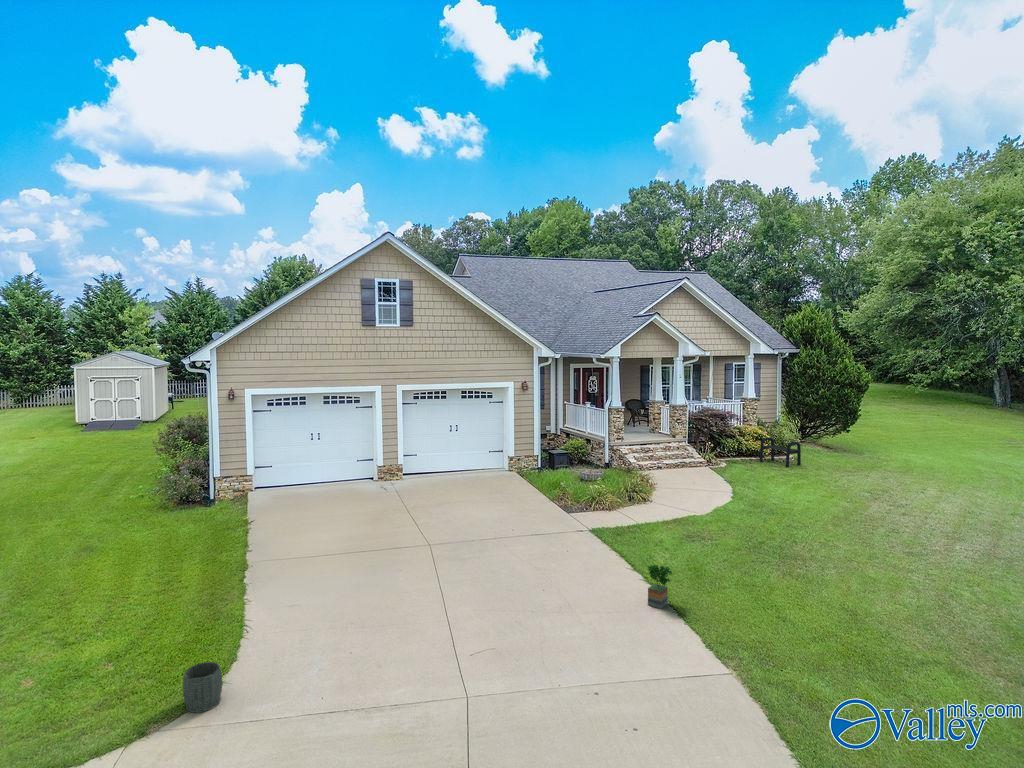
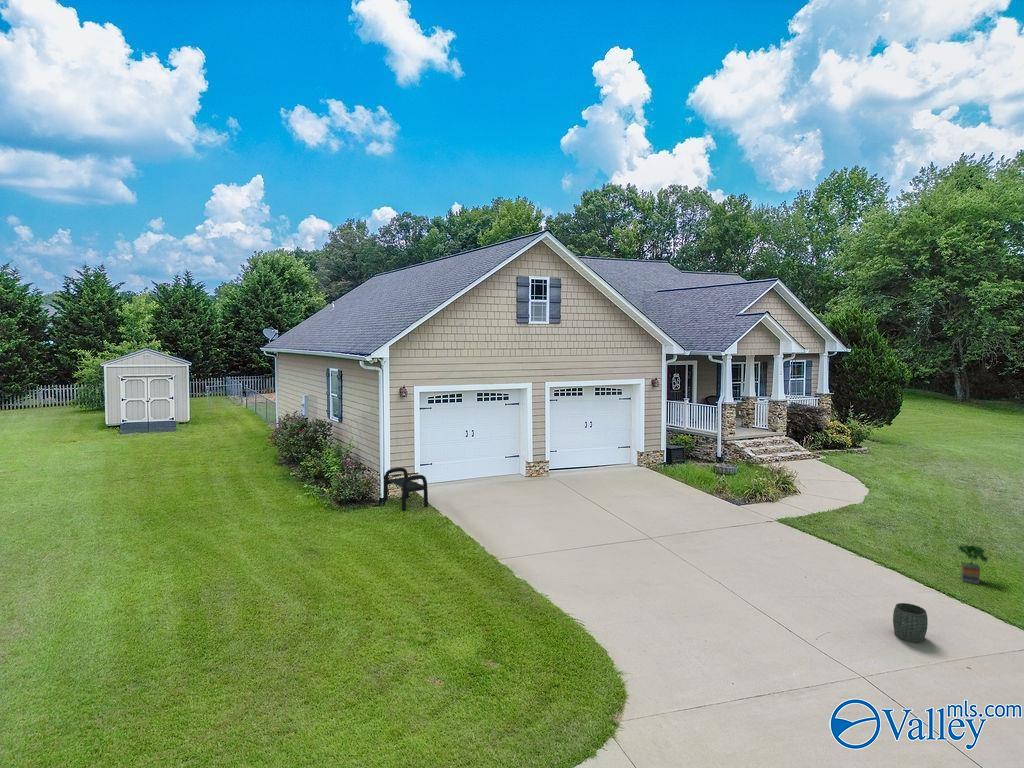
bench: present [759,438,801,467] -> present [384,468,428,510]
woven basket: present [183,662,222,713] -> present [893,603,928,643]

